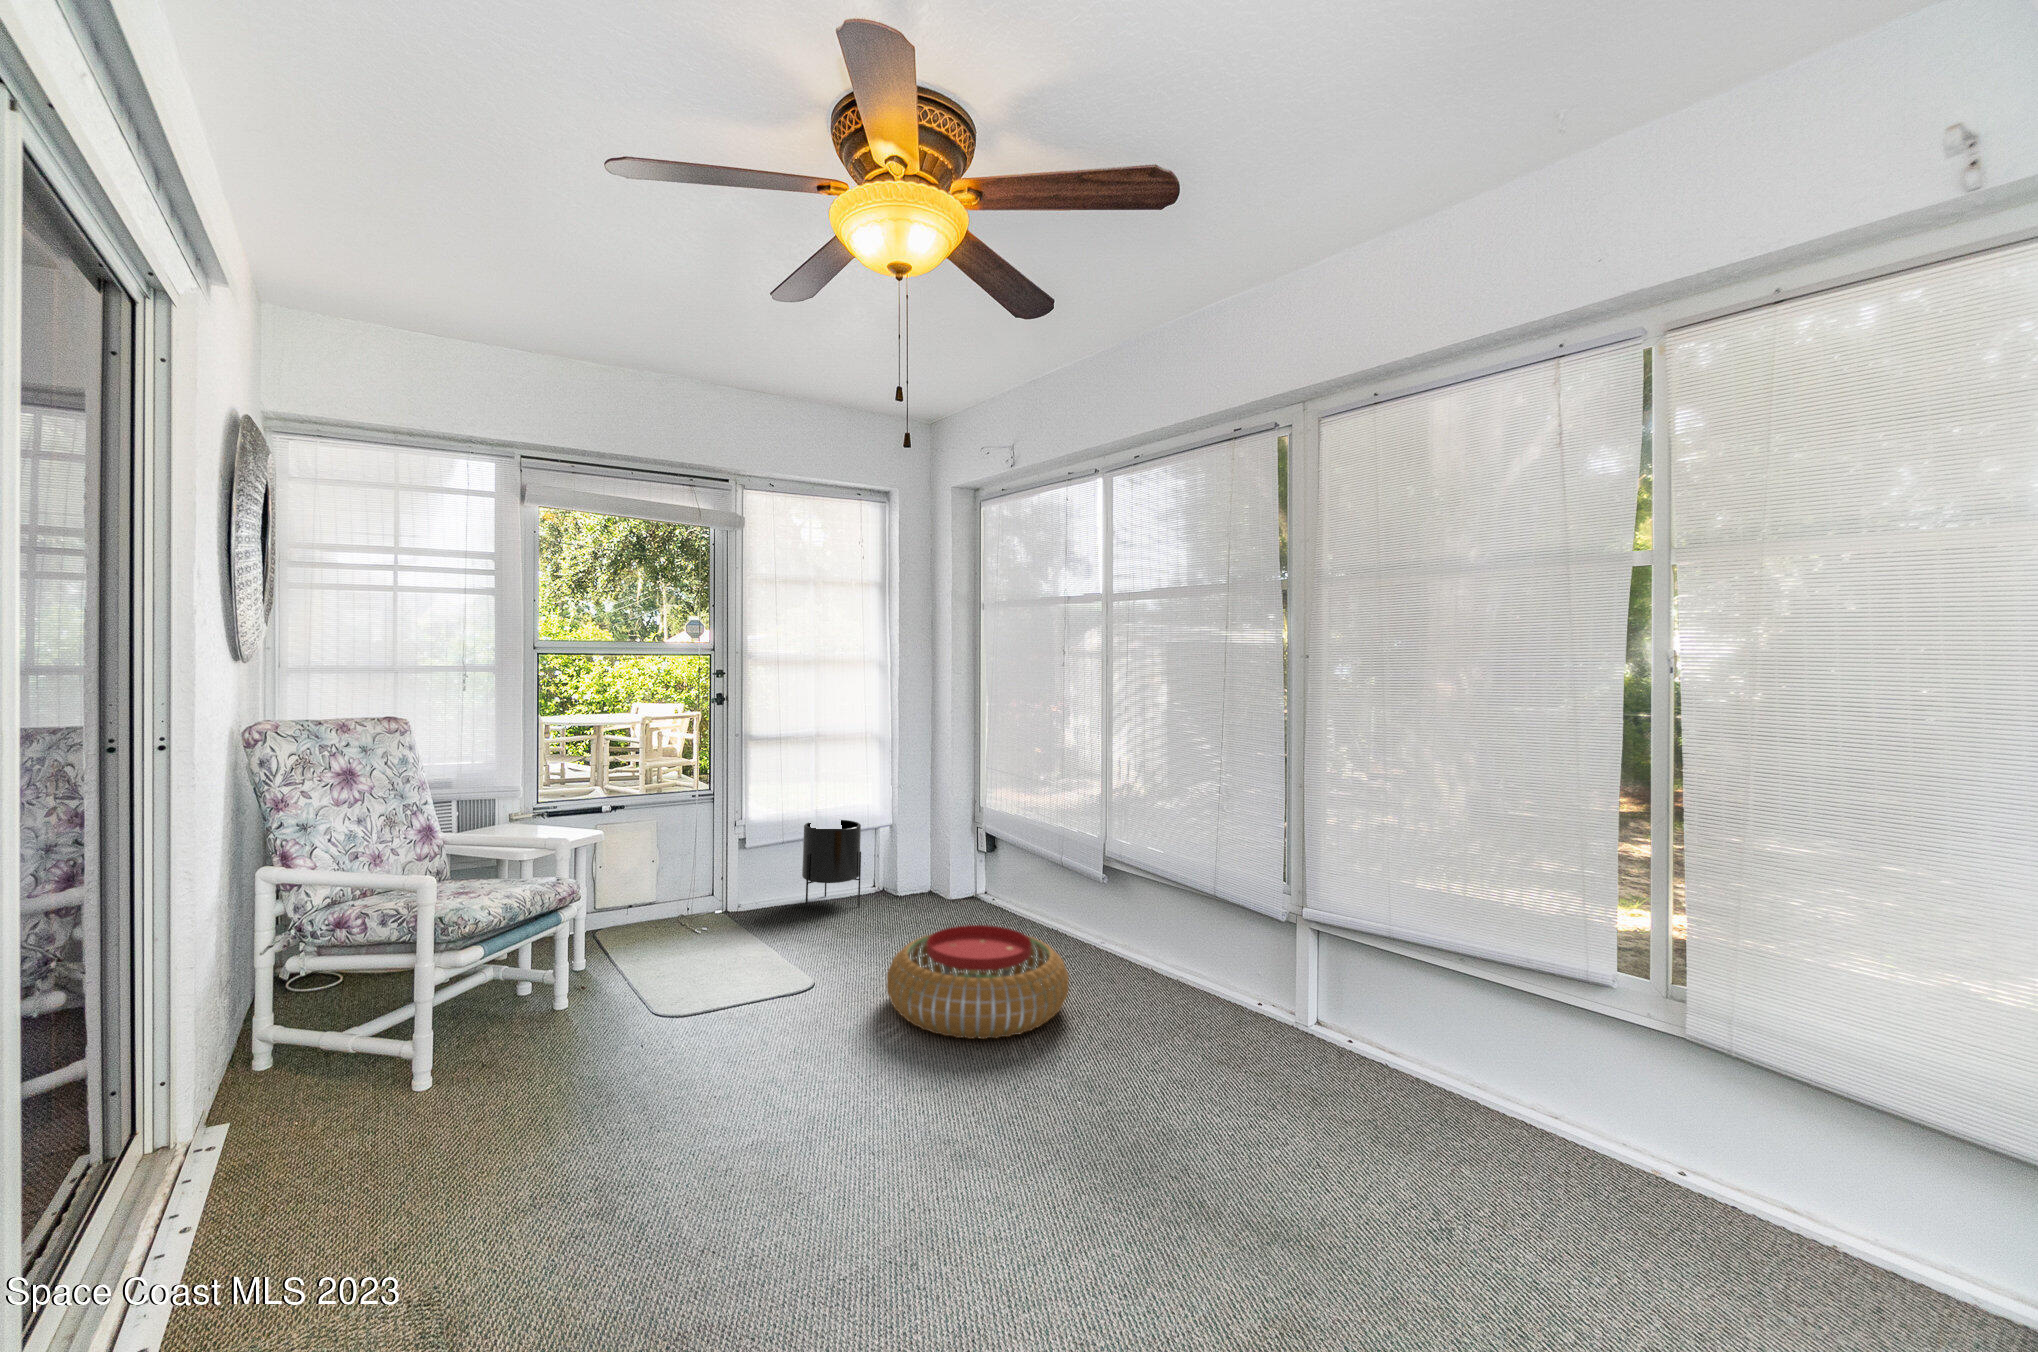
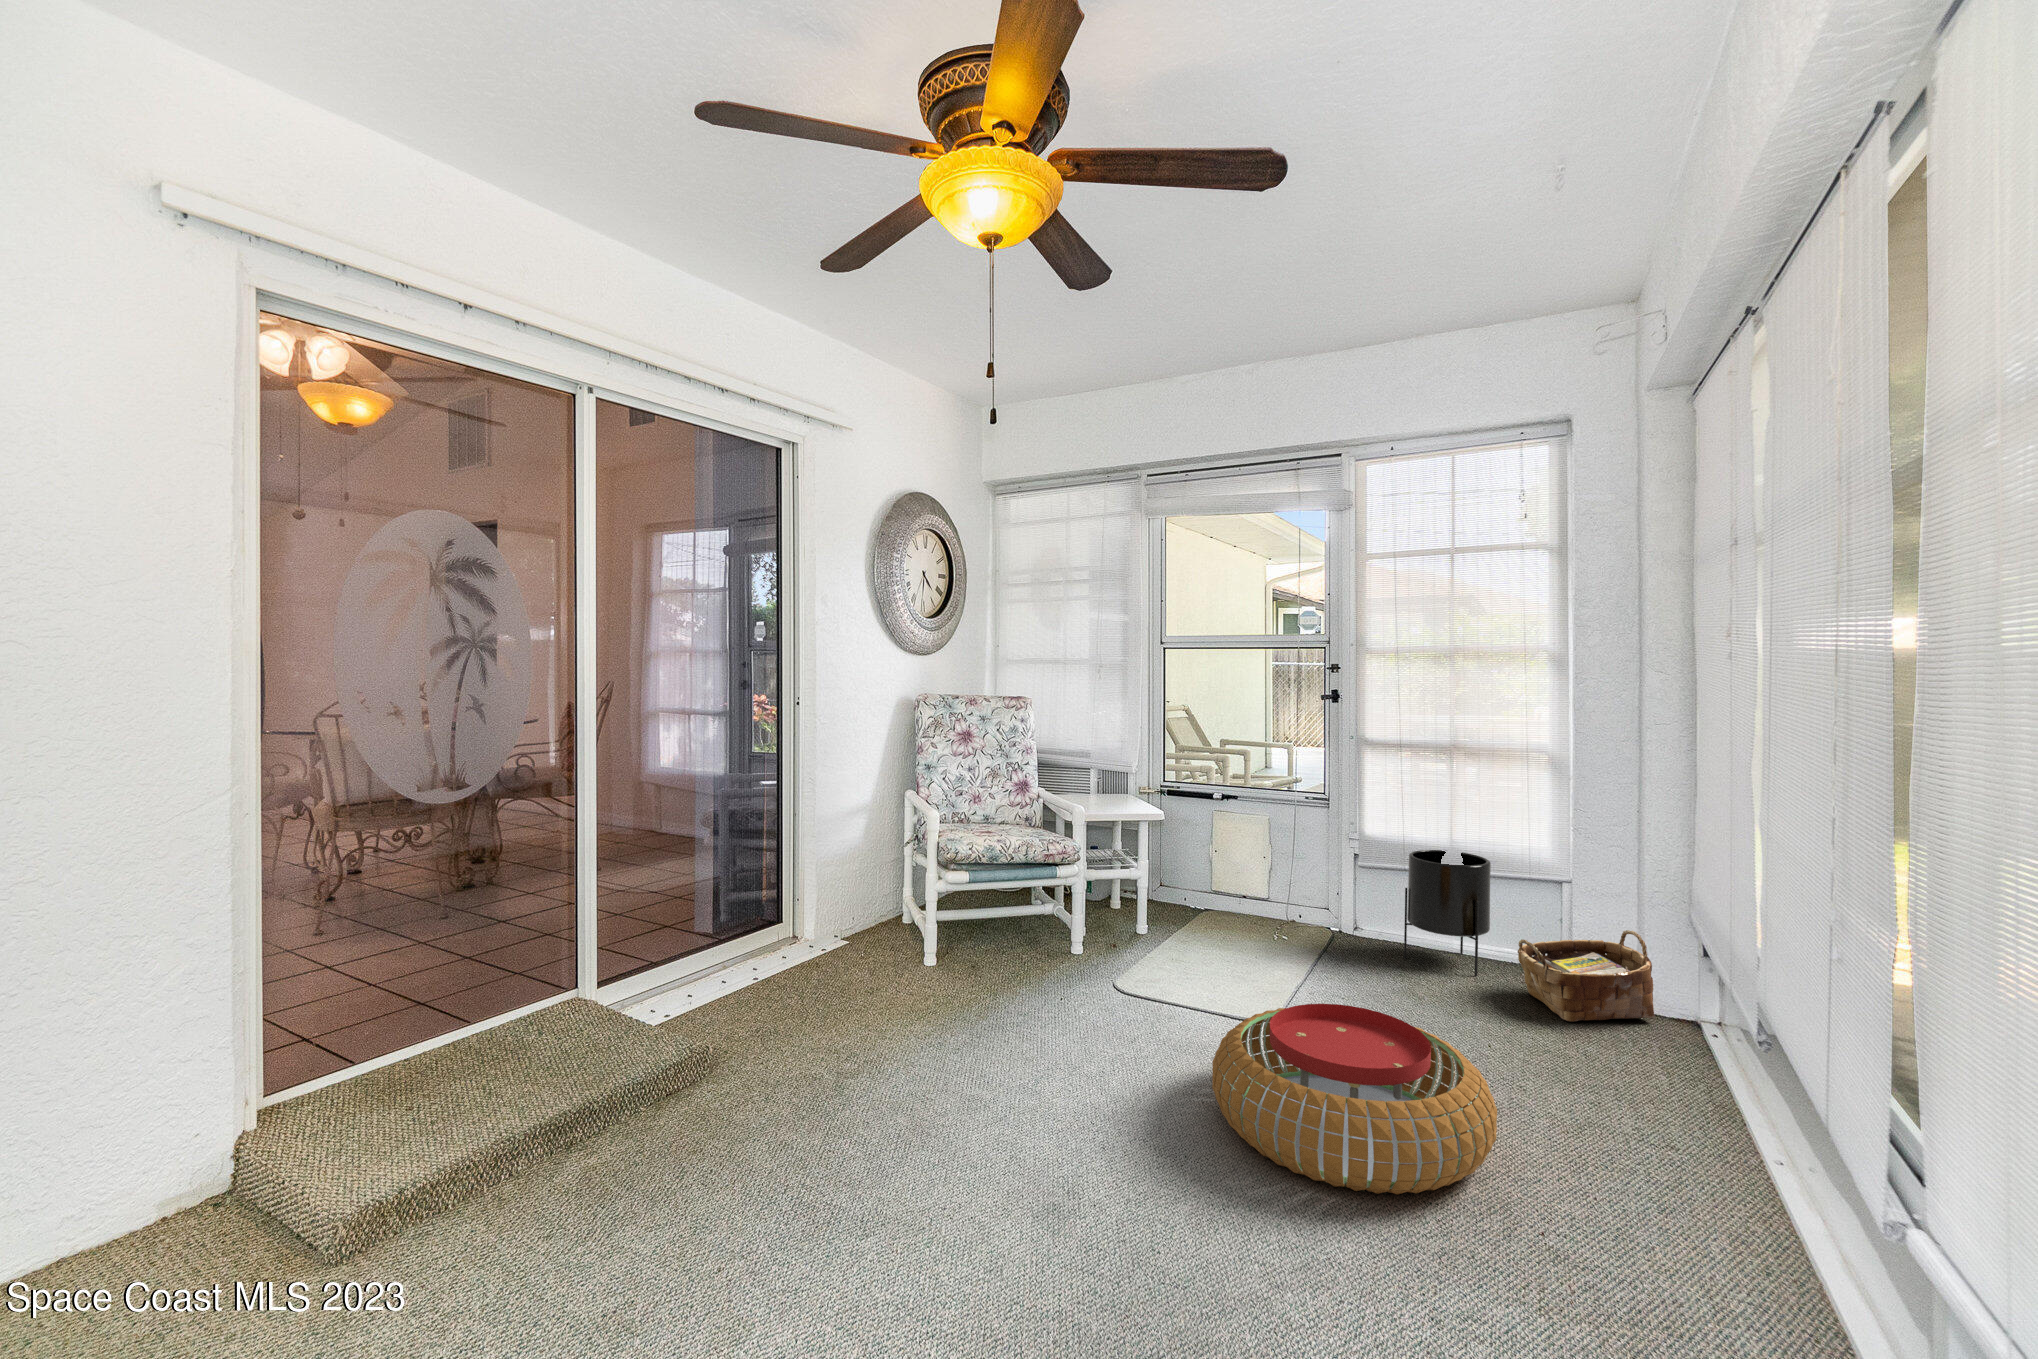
woven basket: none [895,847,964,913] -> present [1517,930,1654,1022]

